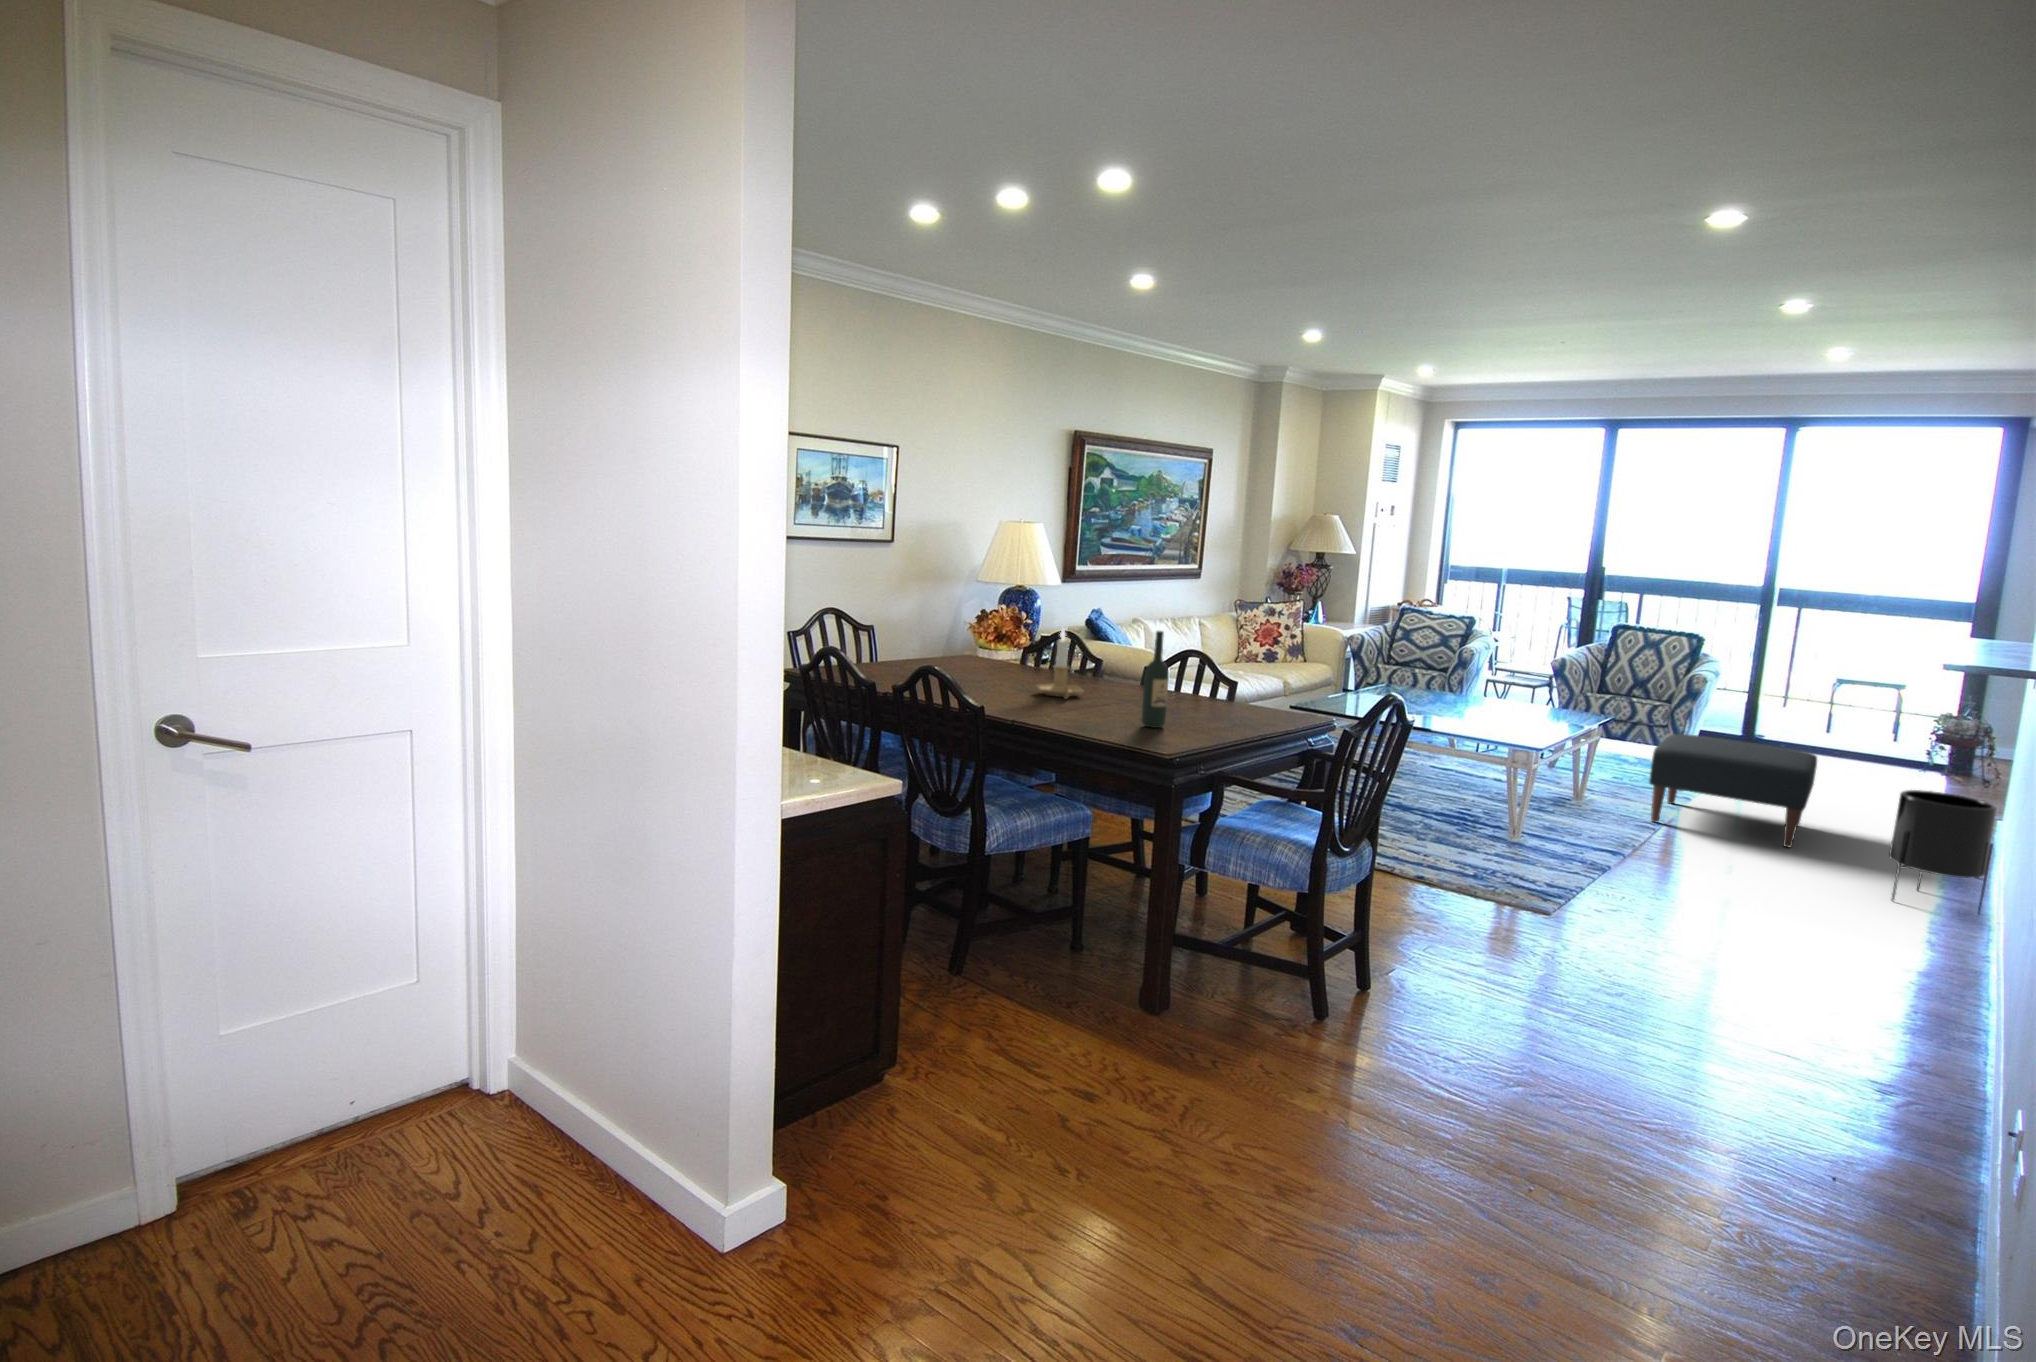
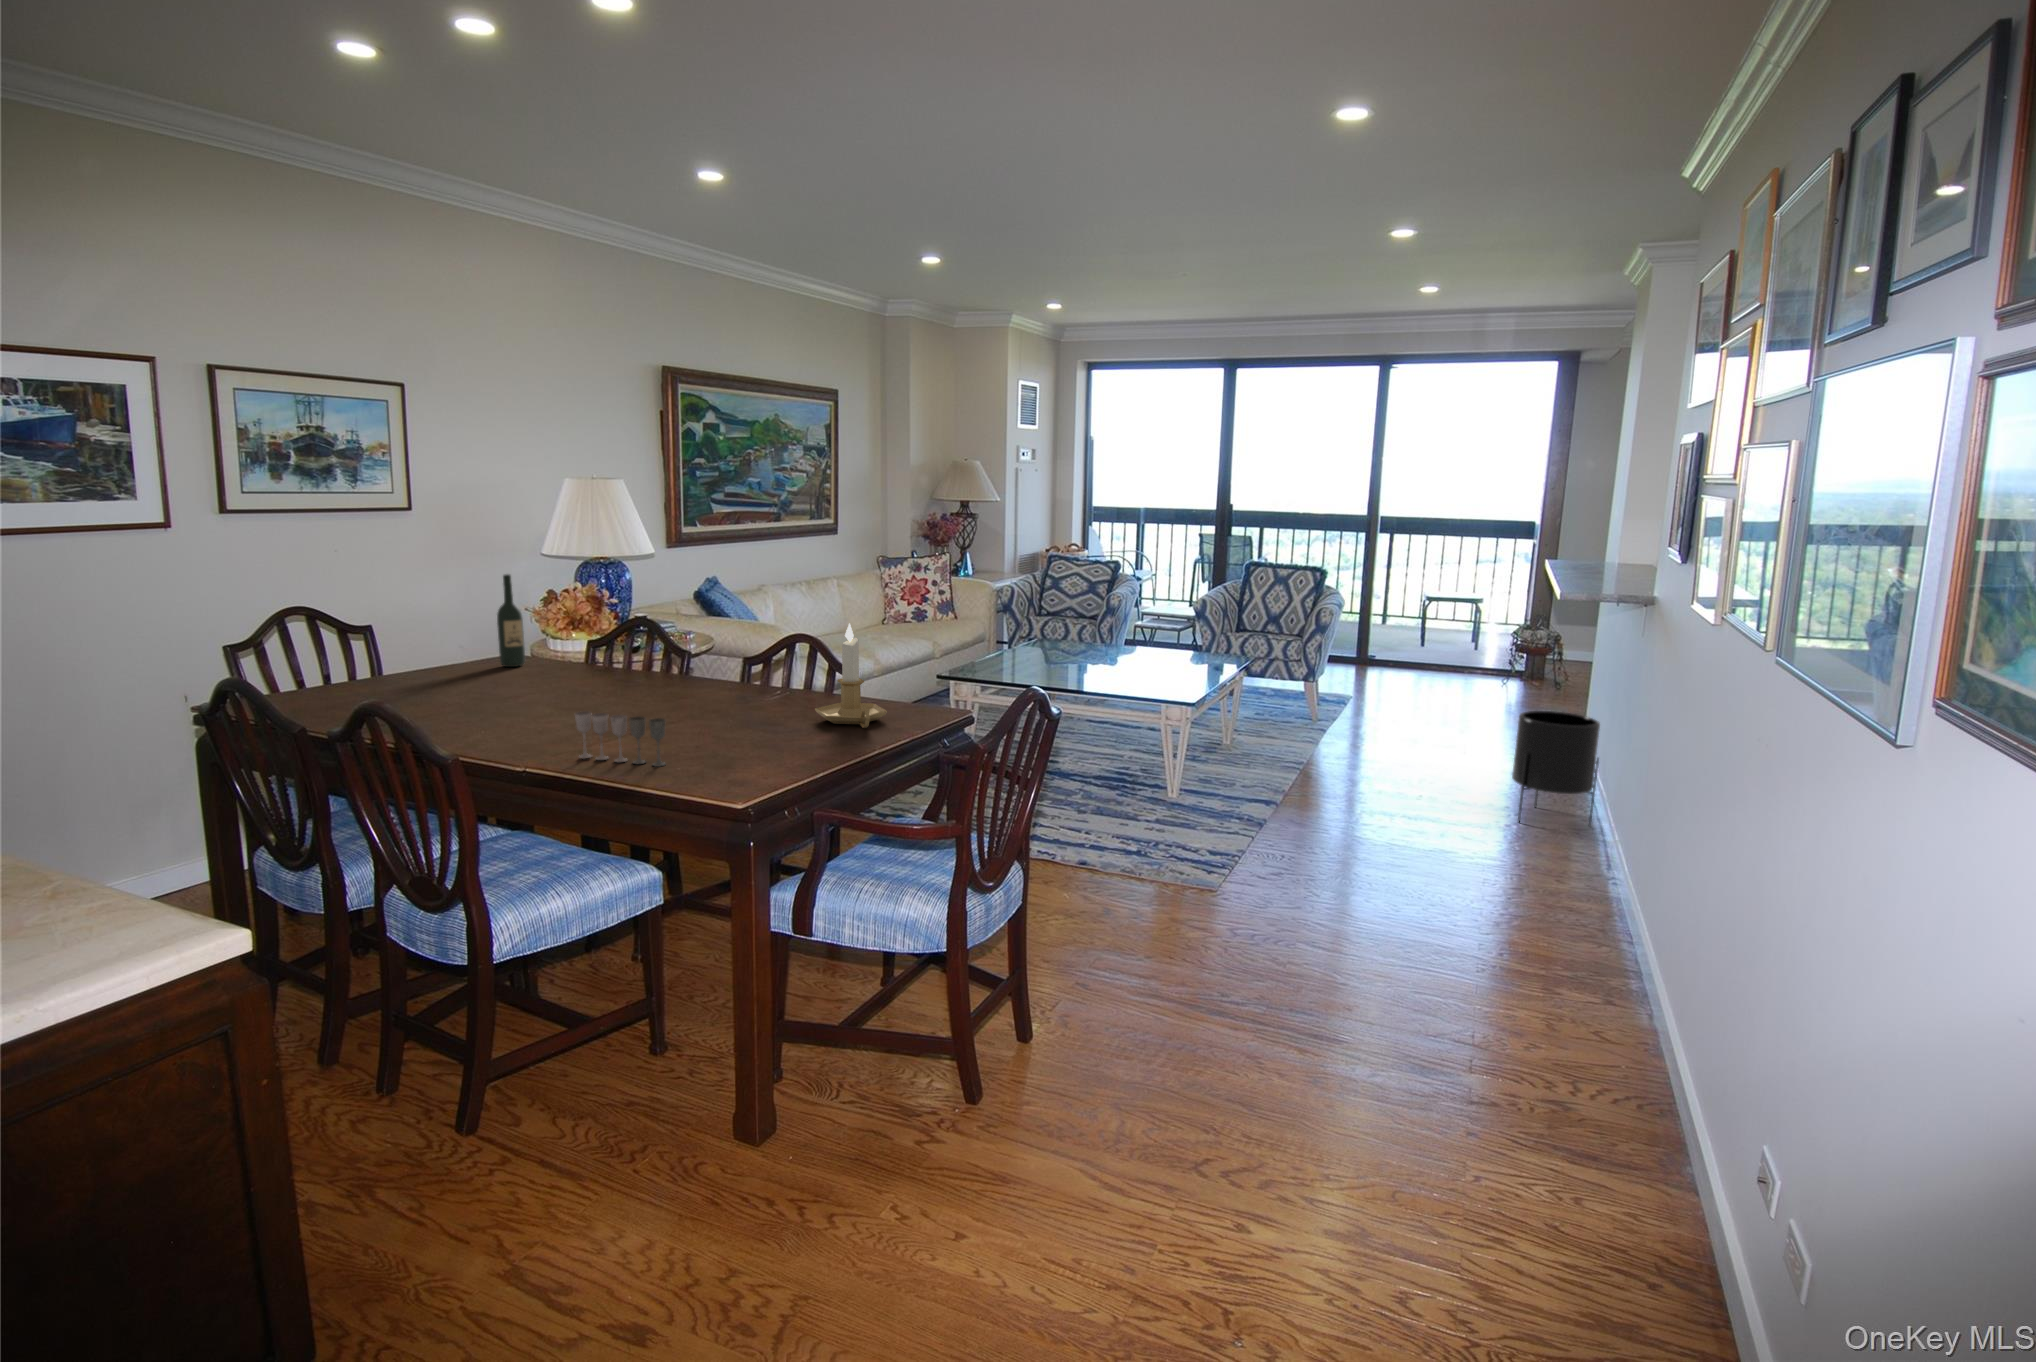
candlestick: present [1037,629,1084,699] -> present [815,623,887,728]
wine bottle: present [1141,631,1169,728] -> present [497,575,525,667]
wine glass: none [1054,692,1120,734] -> present [575,711,665,767]
ottoman: present [1649,734,1817,847] -> none [1294,668,1436,774]

